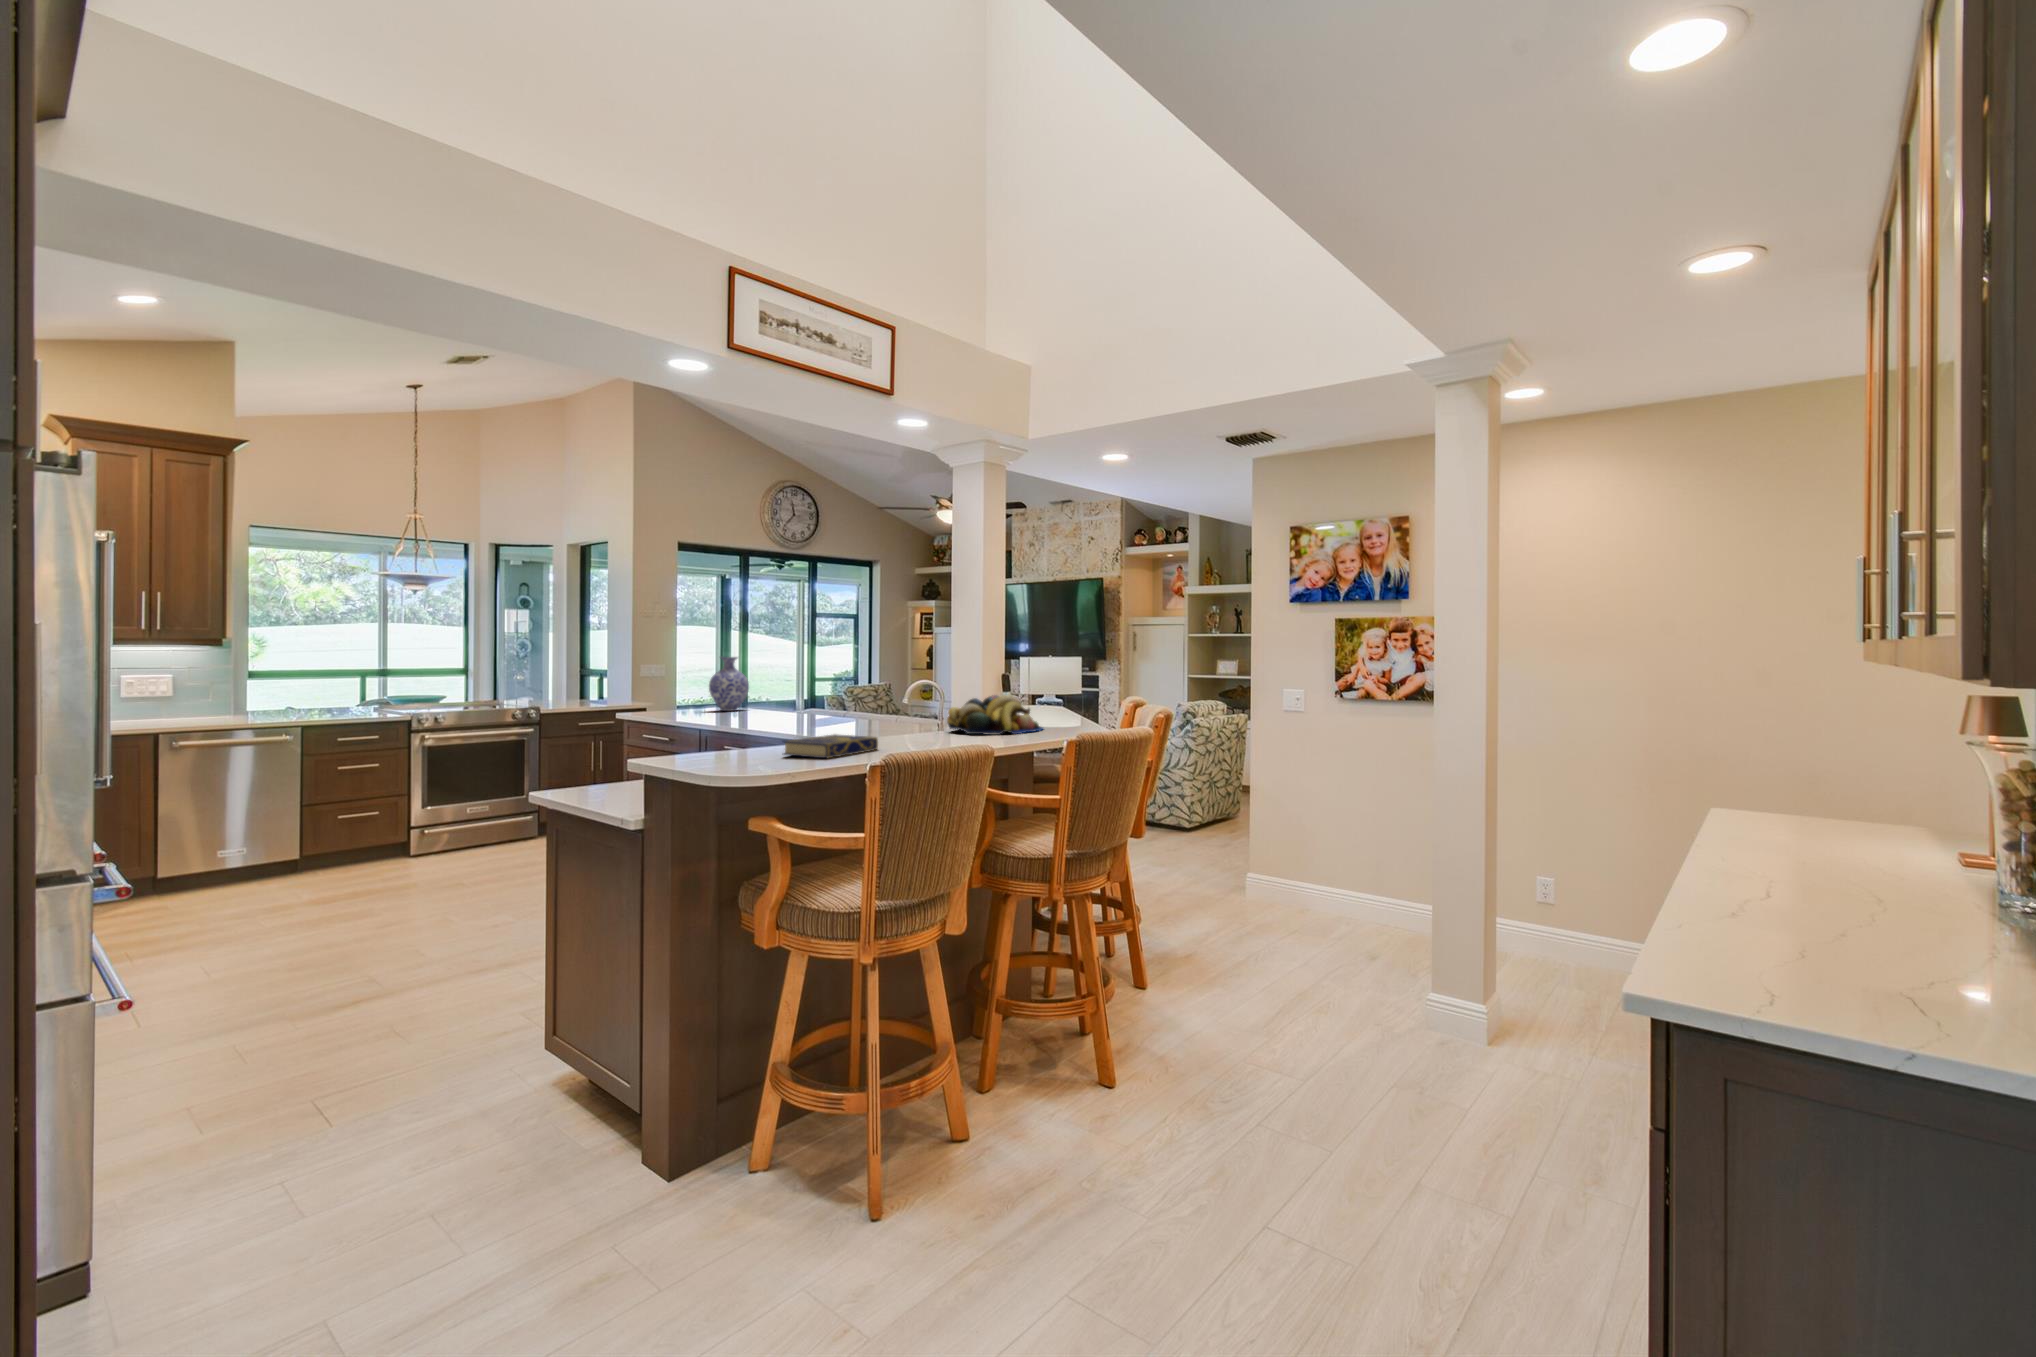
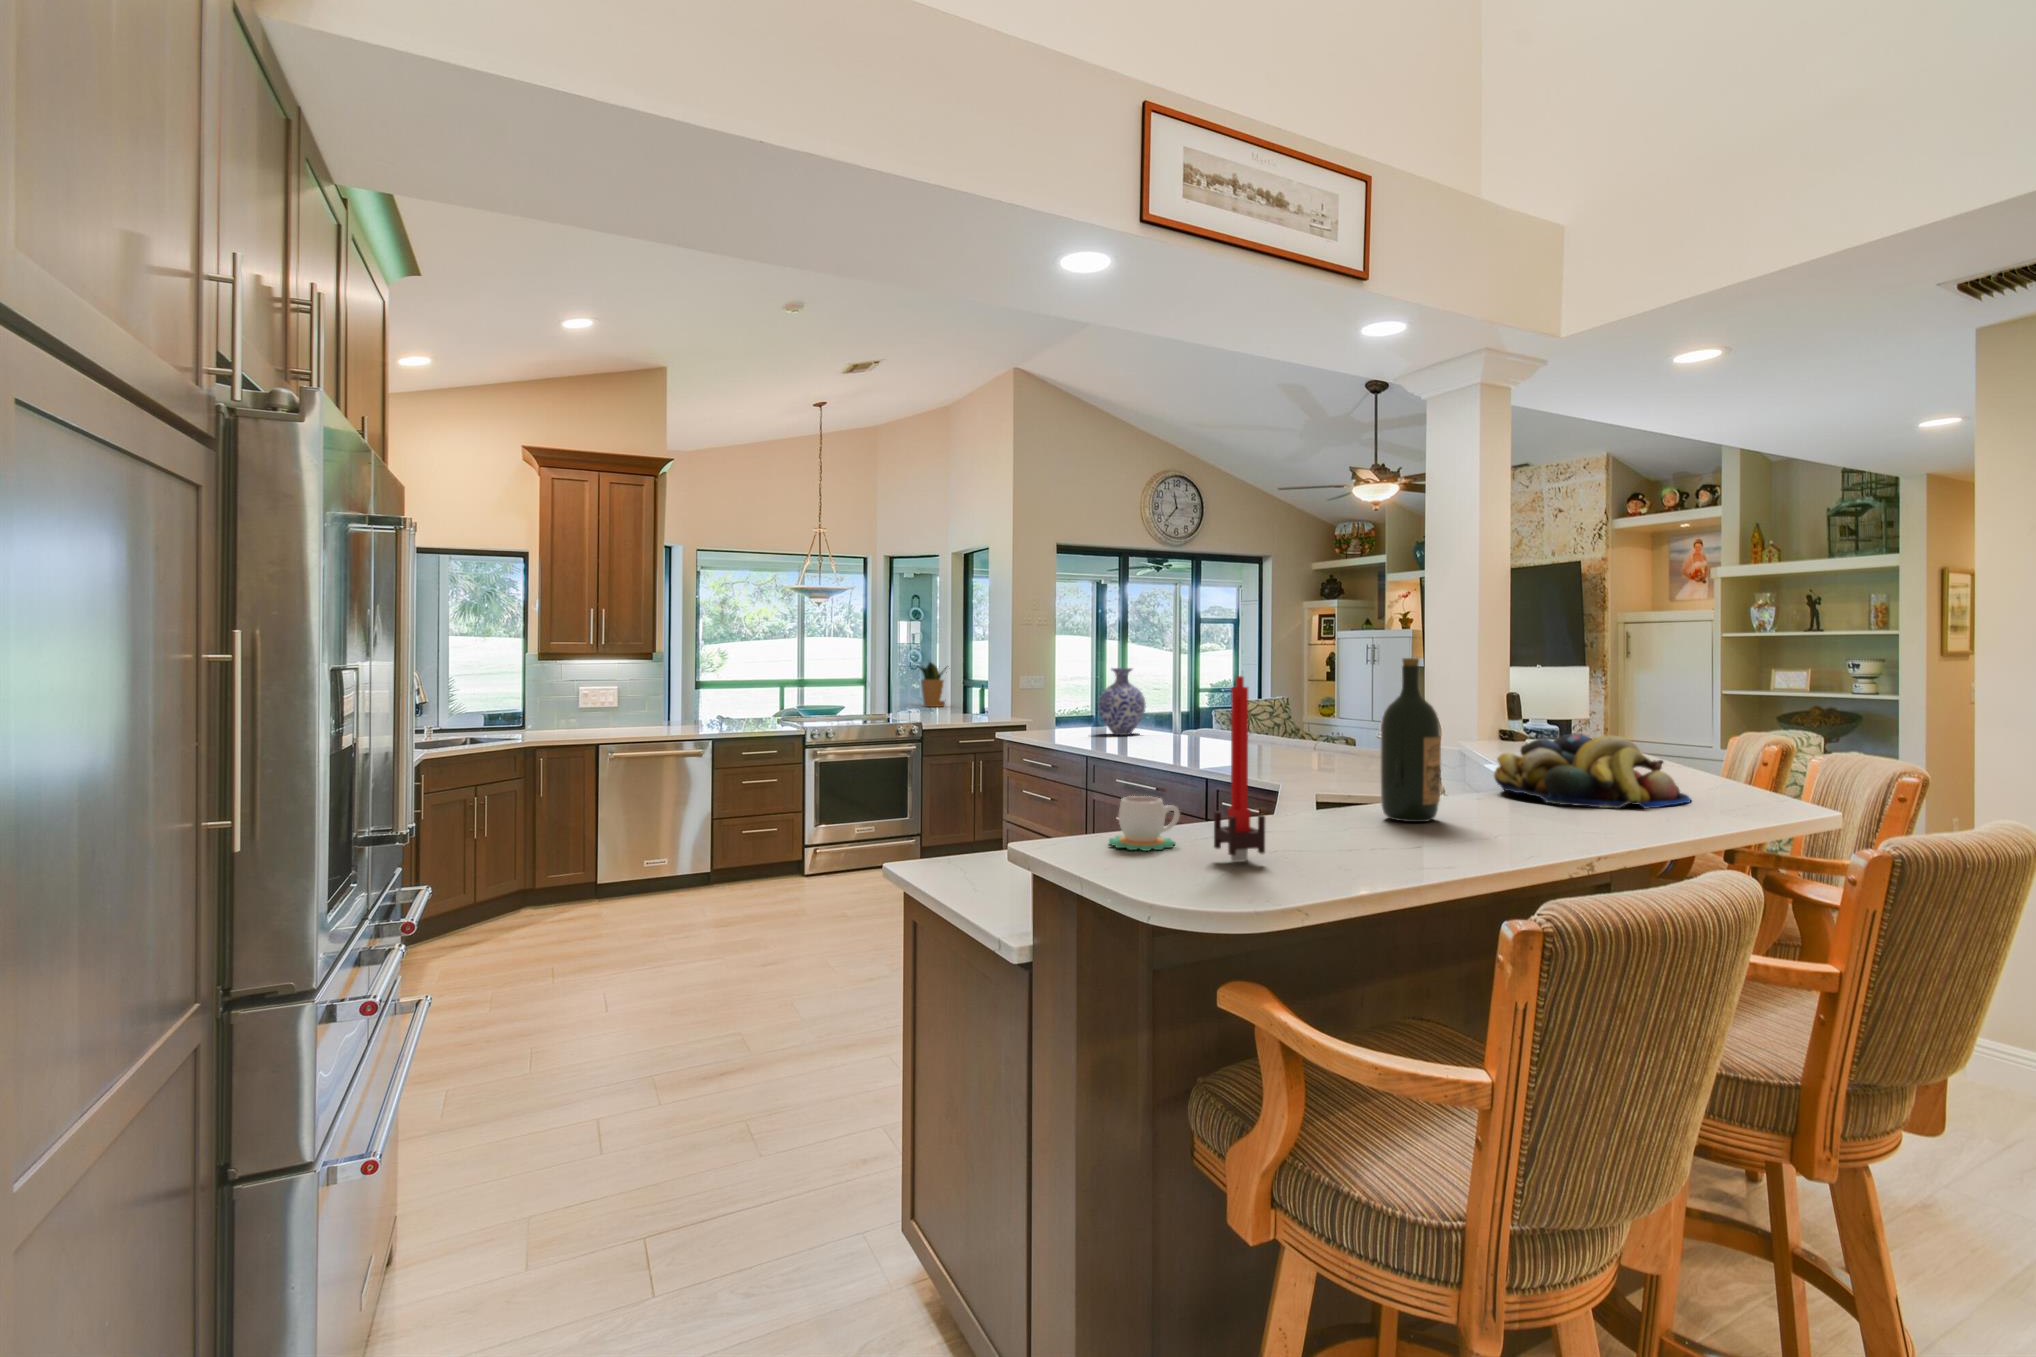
potted plant: none [525,649,572,695] -> present [919,662,947,707]
wine bottle: none [867,650,899,744] -> present [1380,658,1441,822]
candle: none [755,659,783,762] -> present [1214,676,1265,862]
mug: none [695,732,739,762] -> present [1109,796,1180,851]
book: present [784,734,878,758] -> none [1254,803,1420,859]

